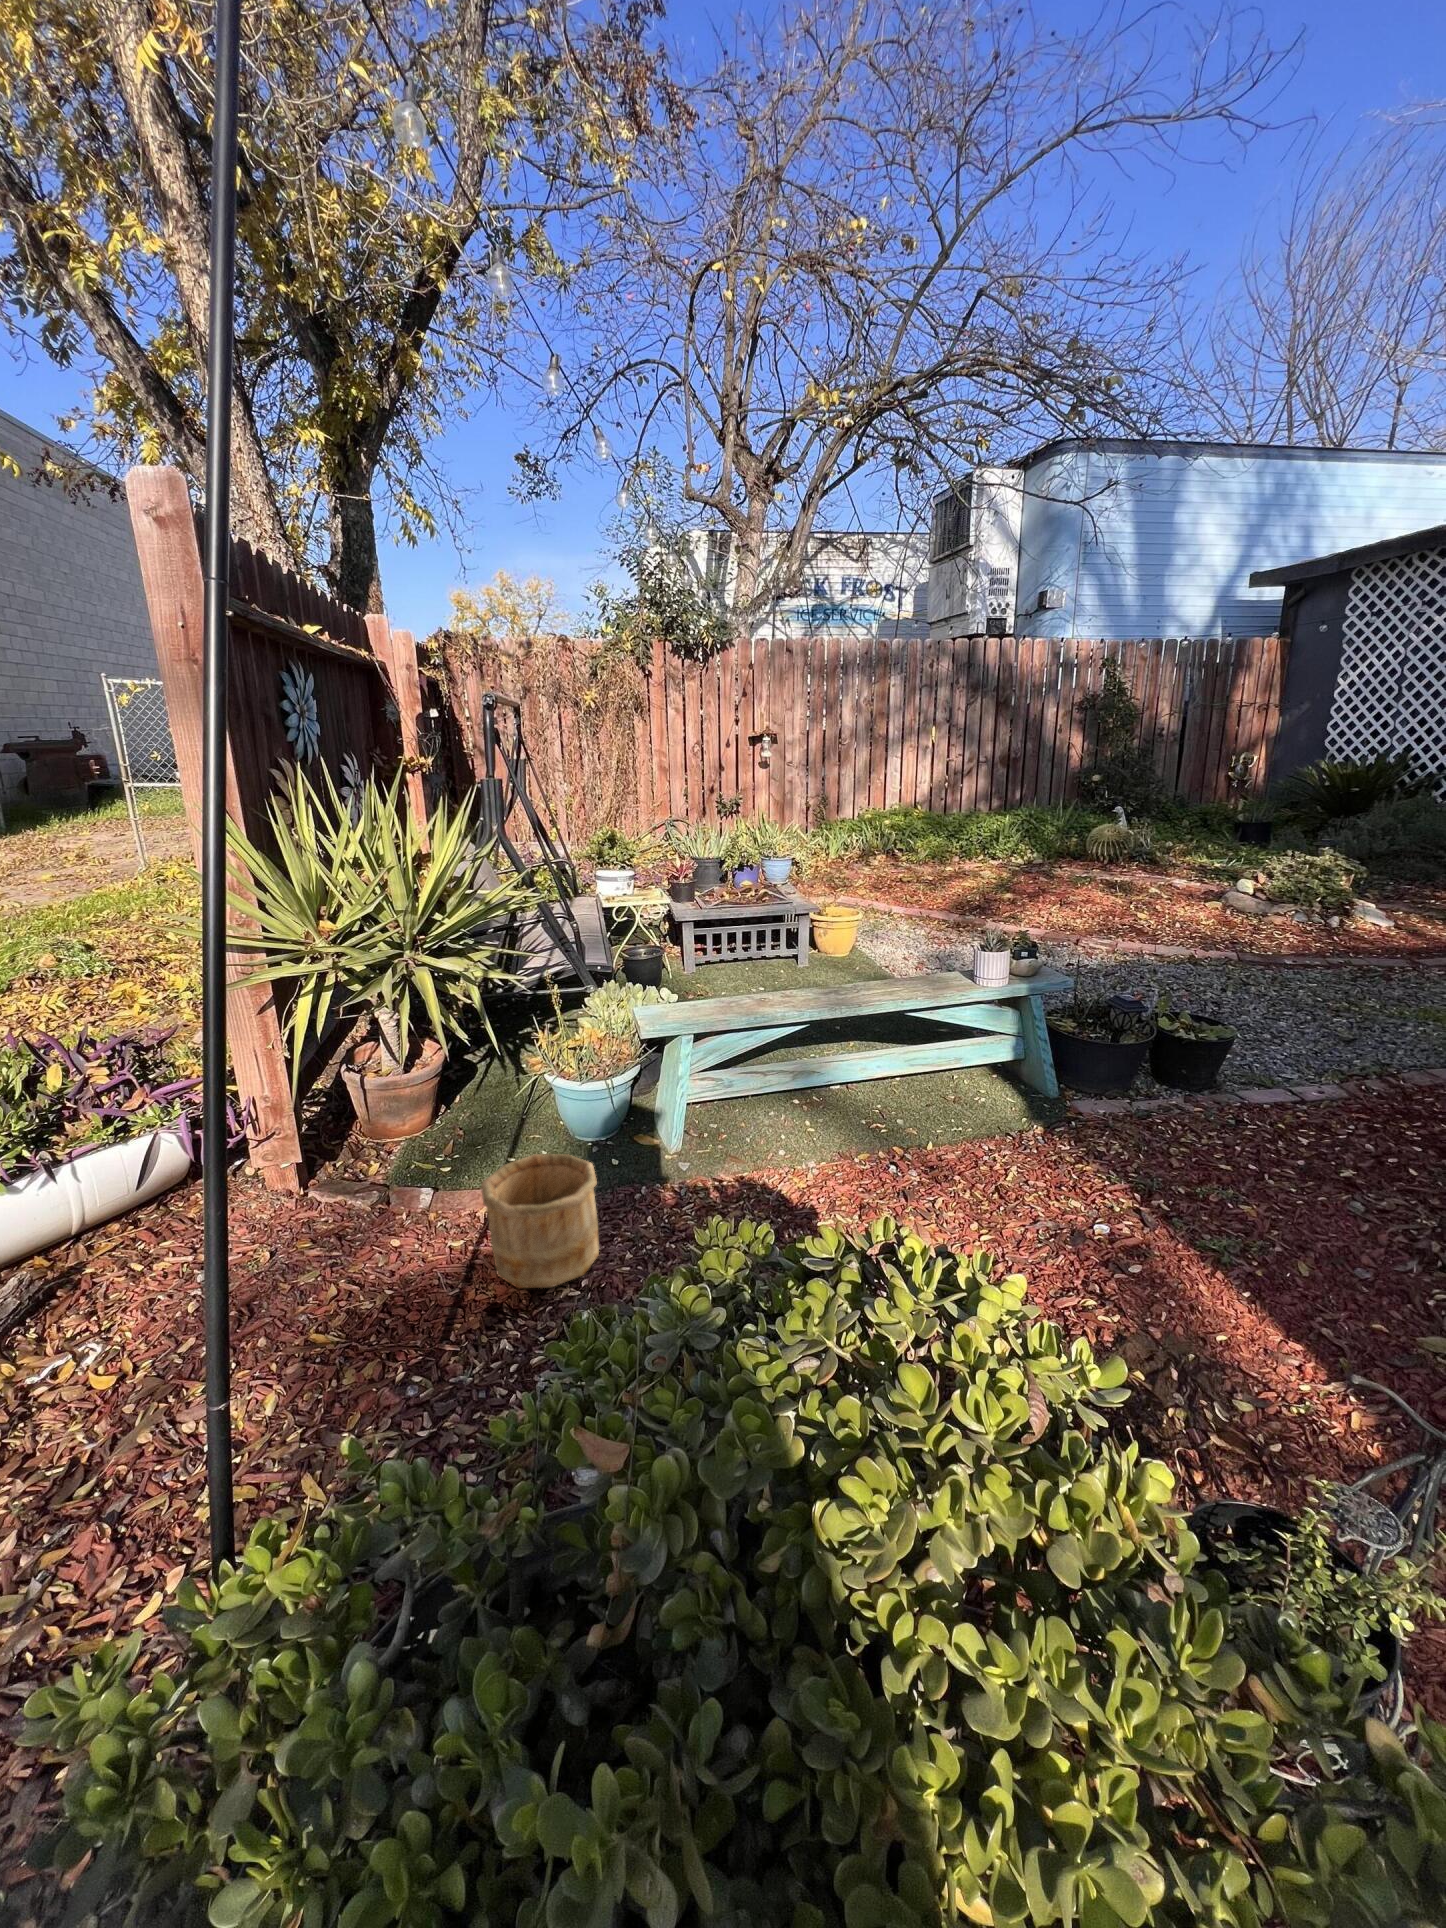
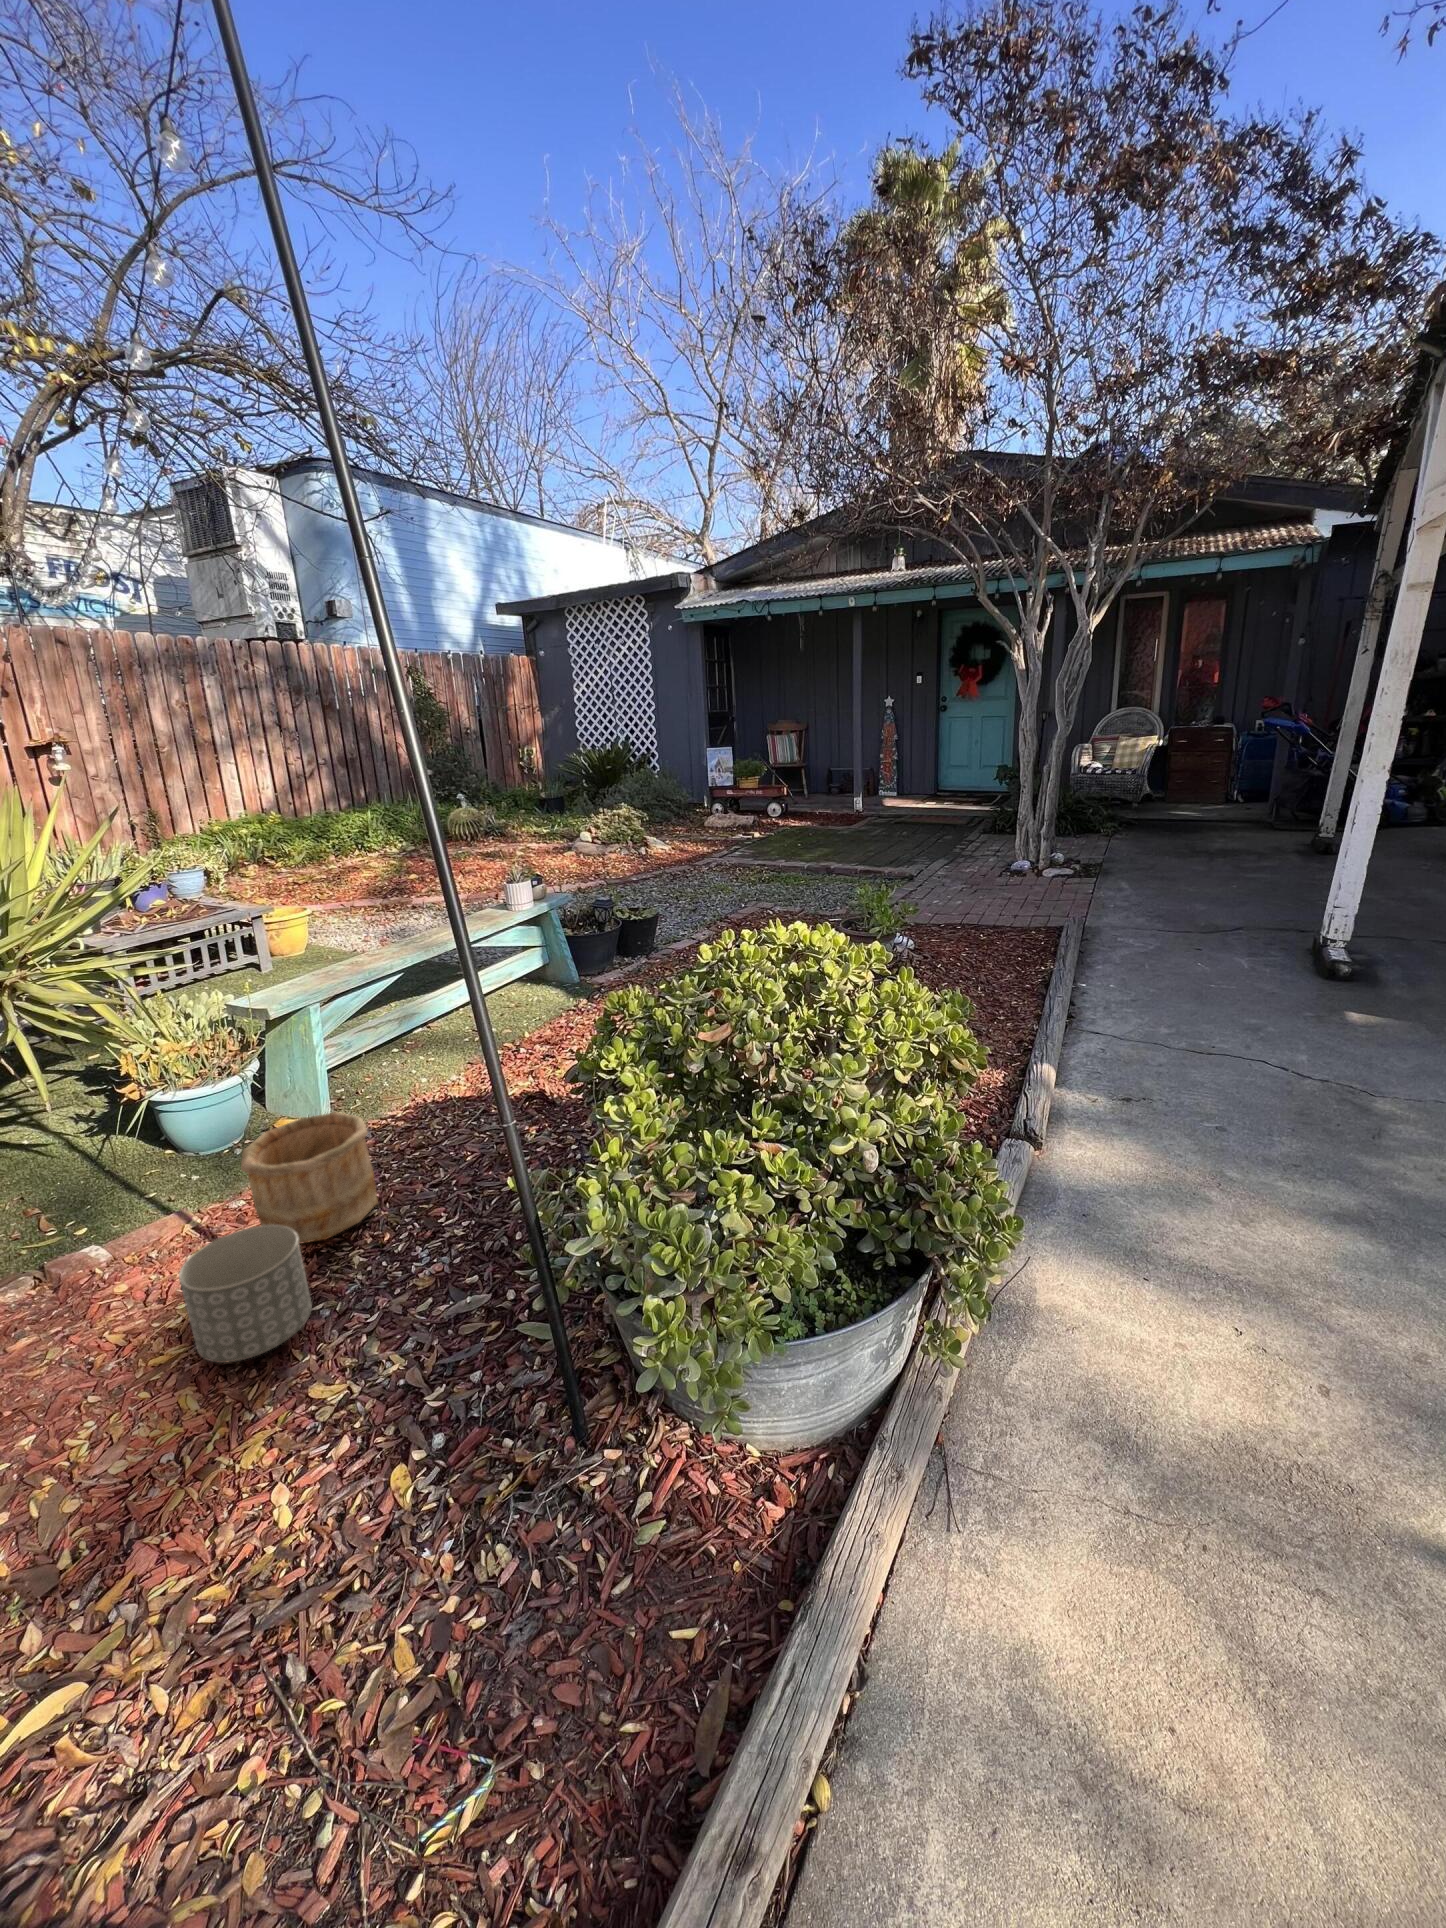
planter: none [325,1247,436,1379] -> present [179,1225,312,1363]

